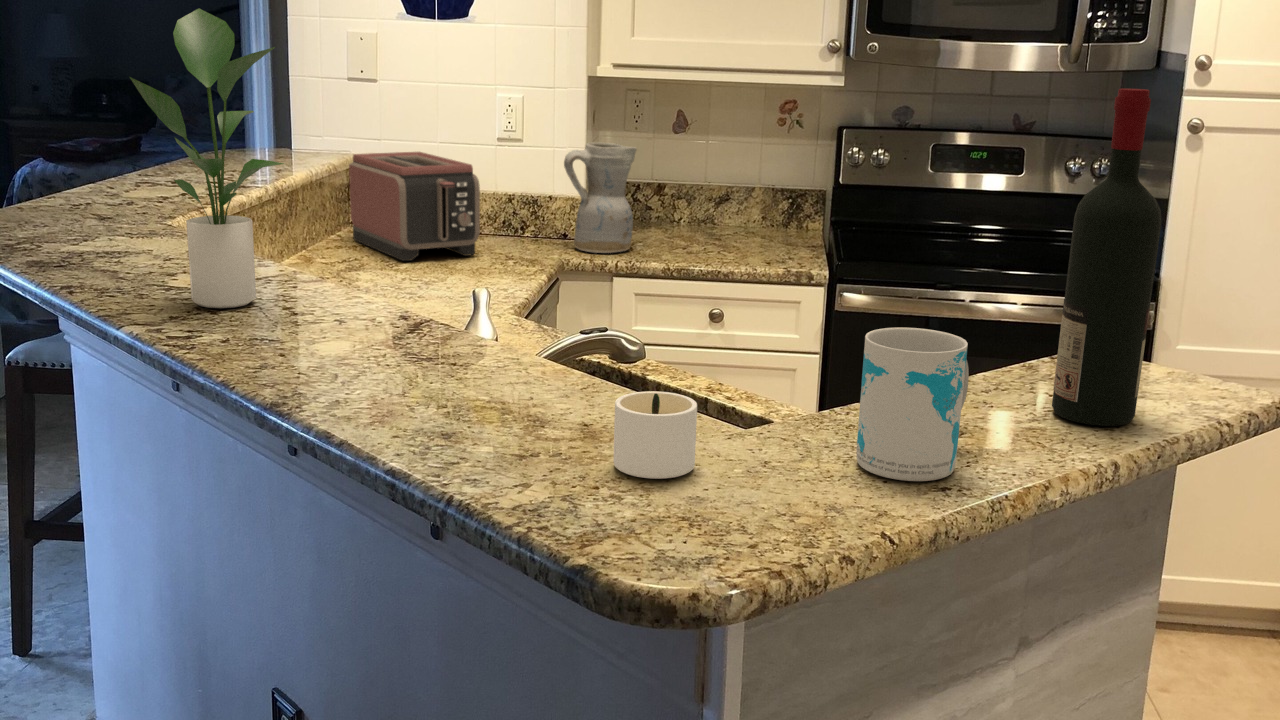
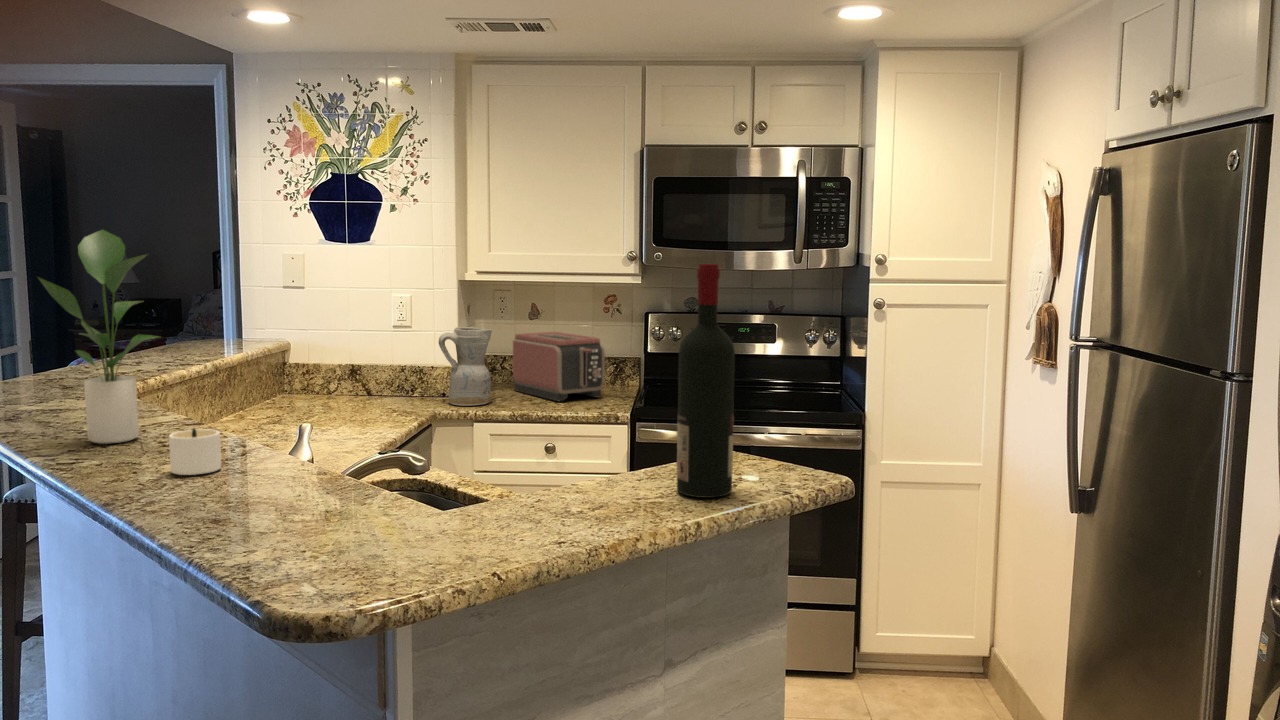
toaster: present [349,152,480,261] -> present [513,332,605,401]
mug: present [857,328,969,481] -> none [509,430,596,538]
candle: present [614,391,697,479] -> present [169,428,221,475]

